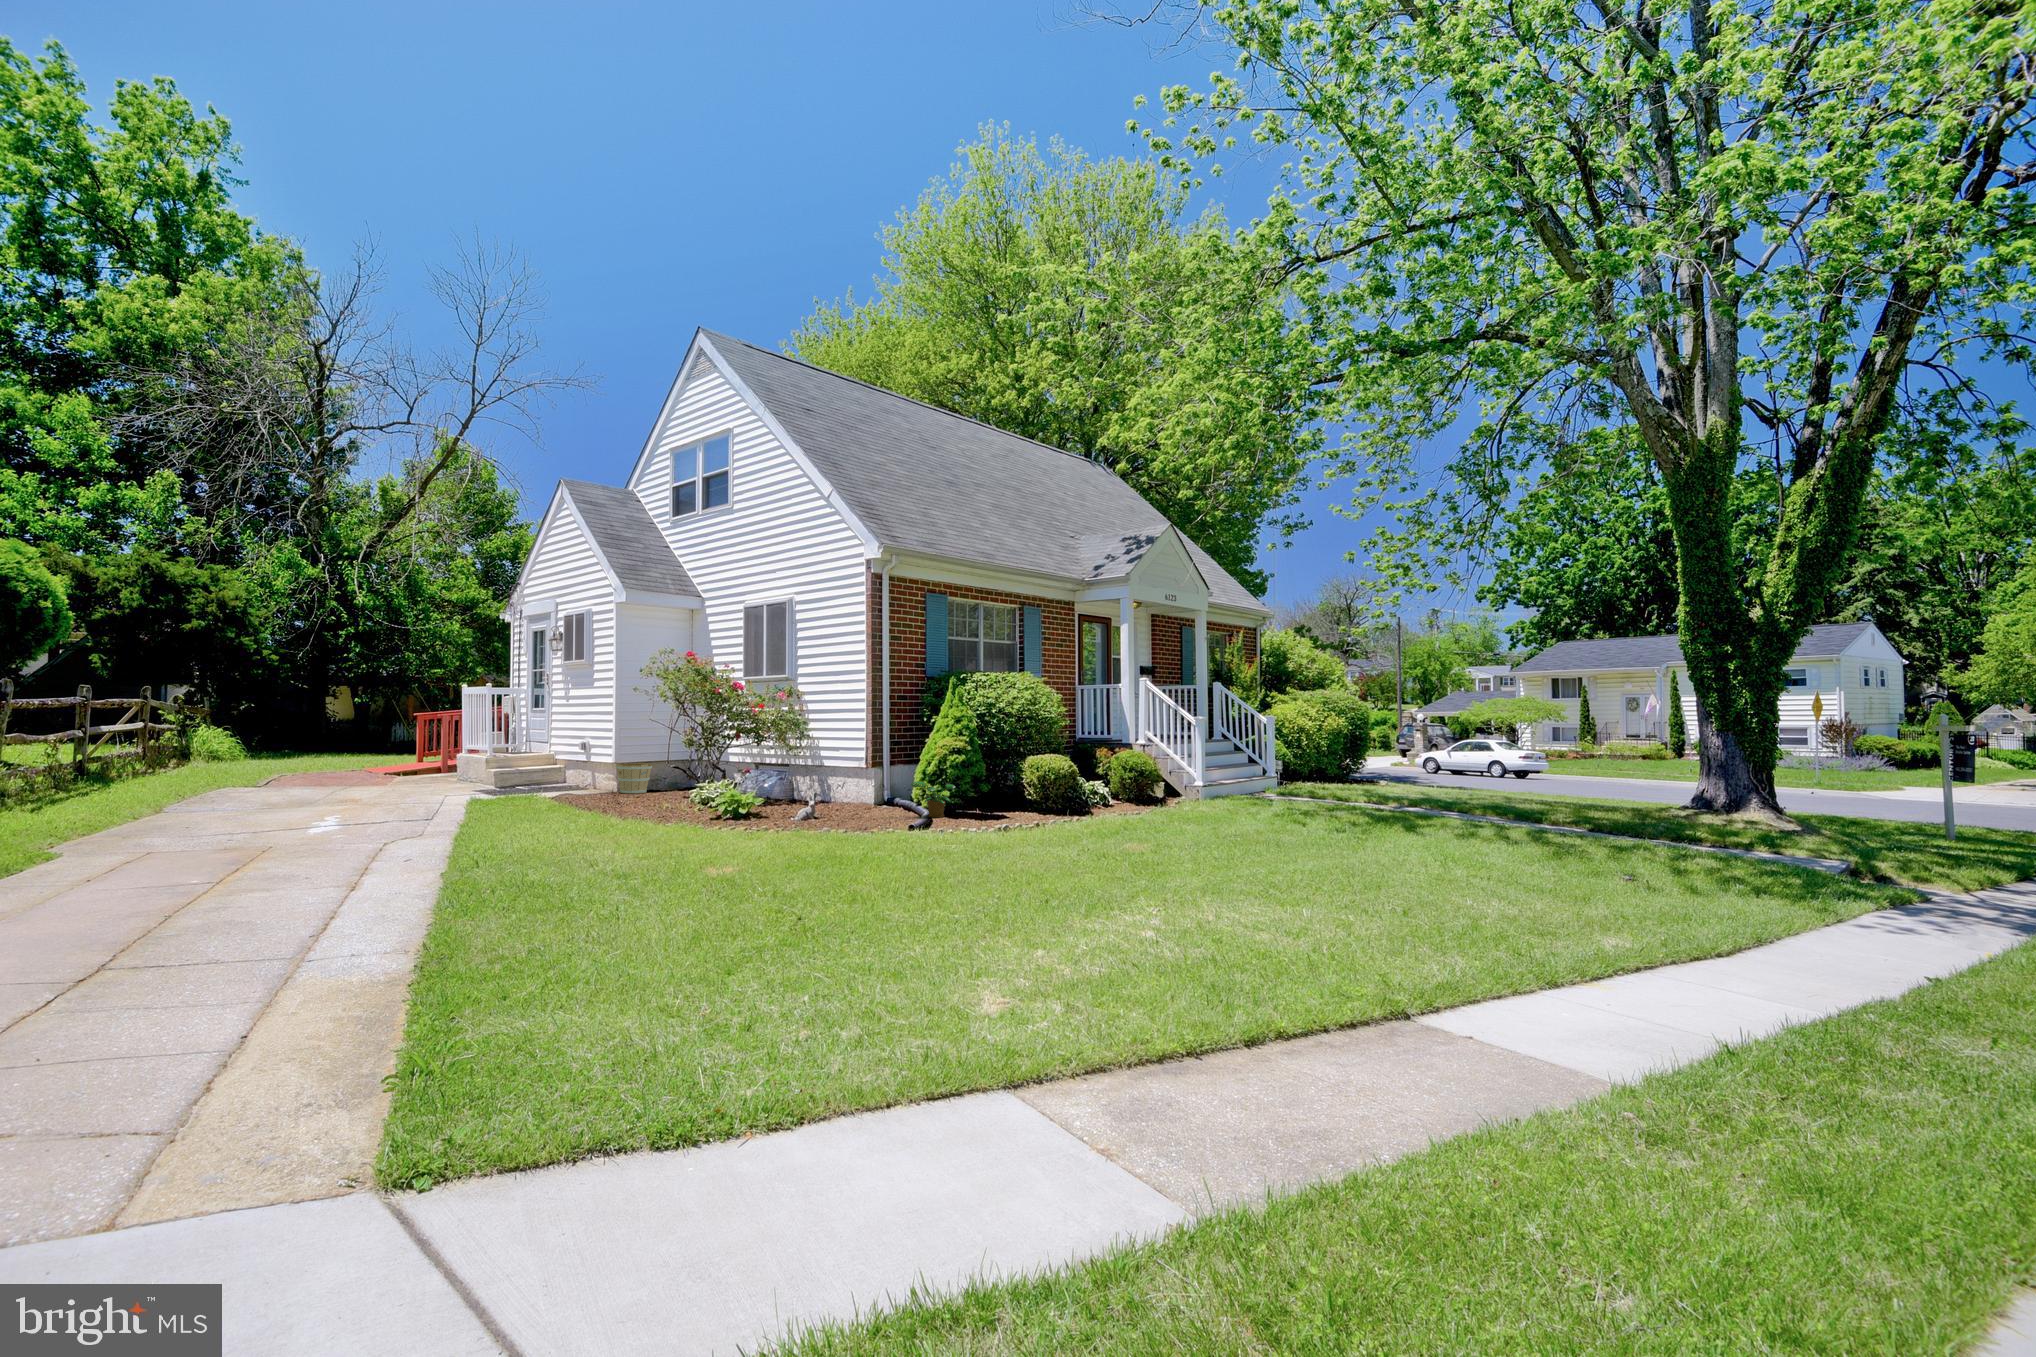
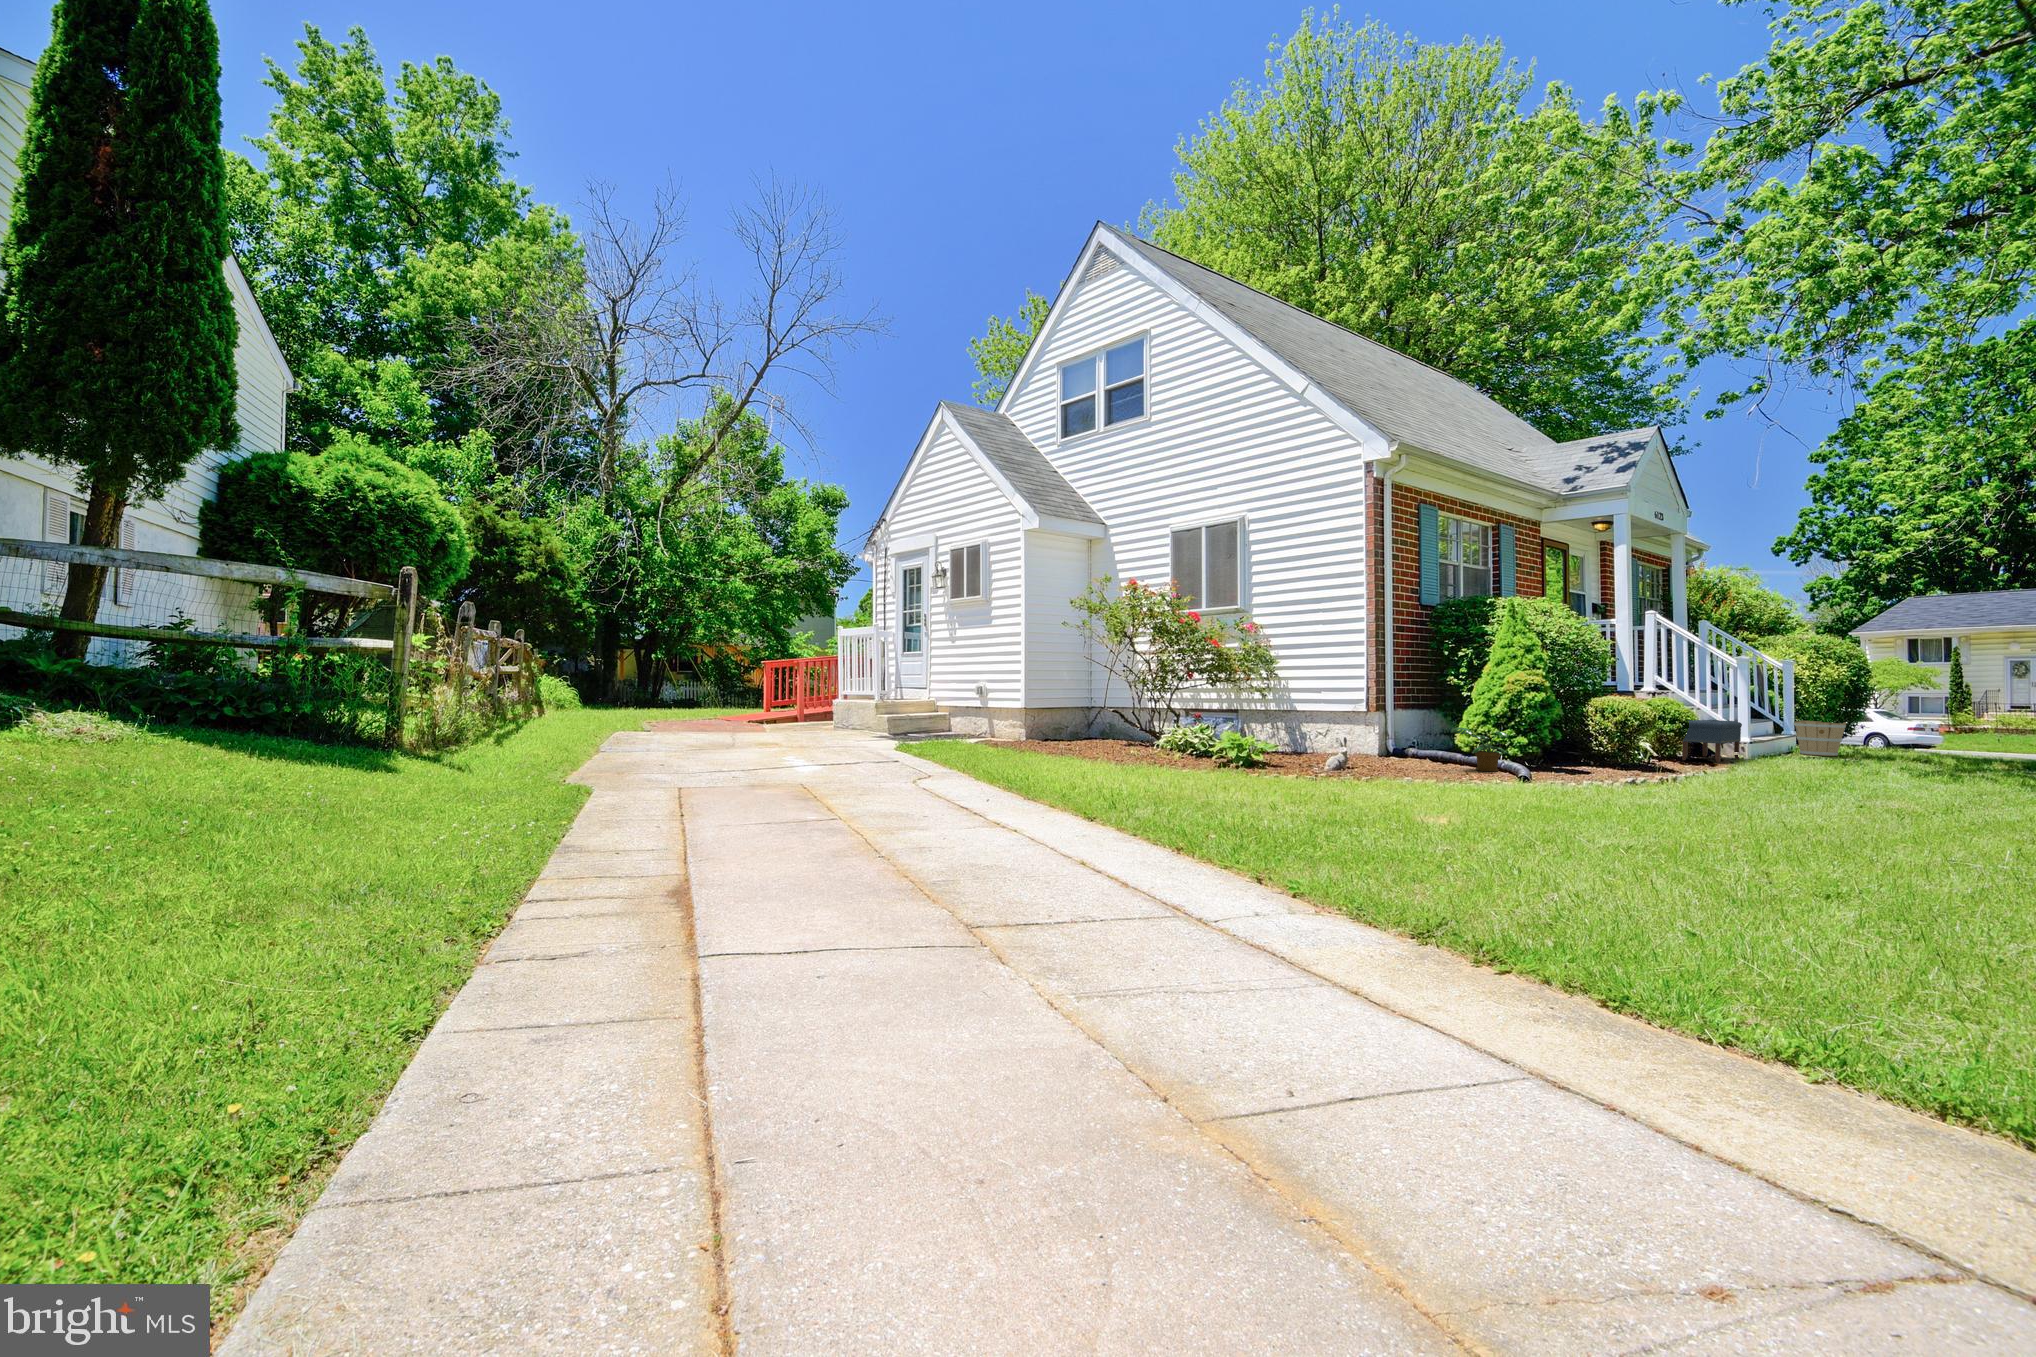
wooden bucket: present [616,763,652,794] -> present [1794,720,1846,756]
bench: none [1132,767,1190,803] -> present [1682,720,1742,762]

